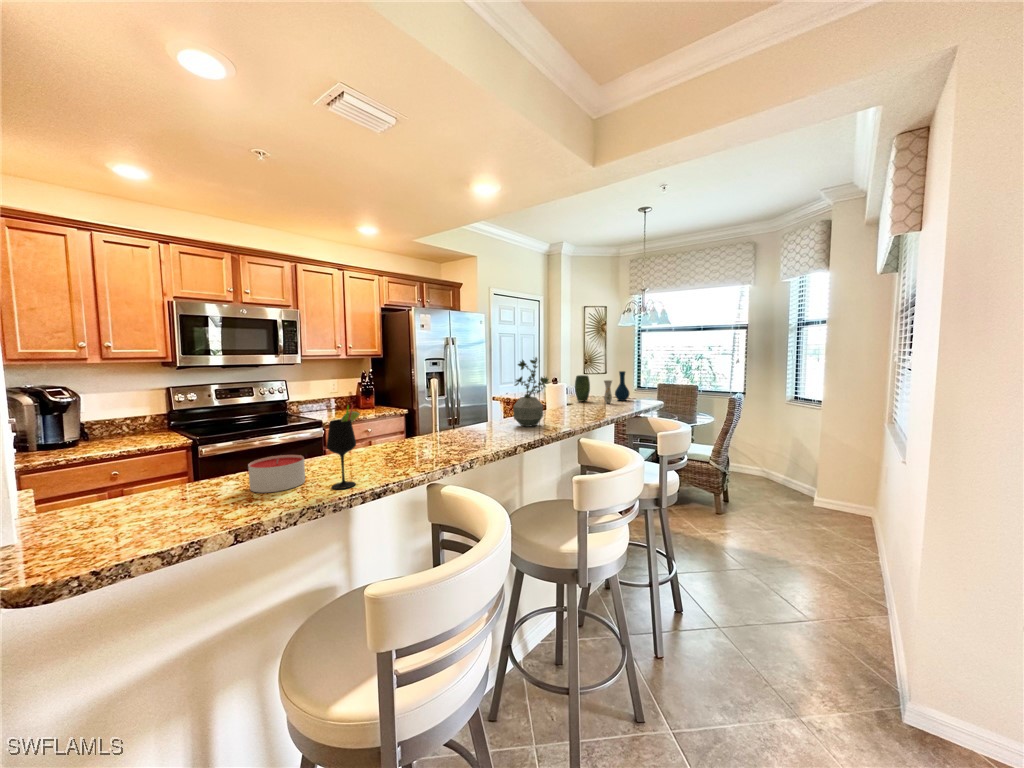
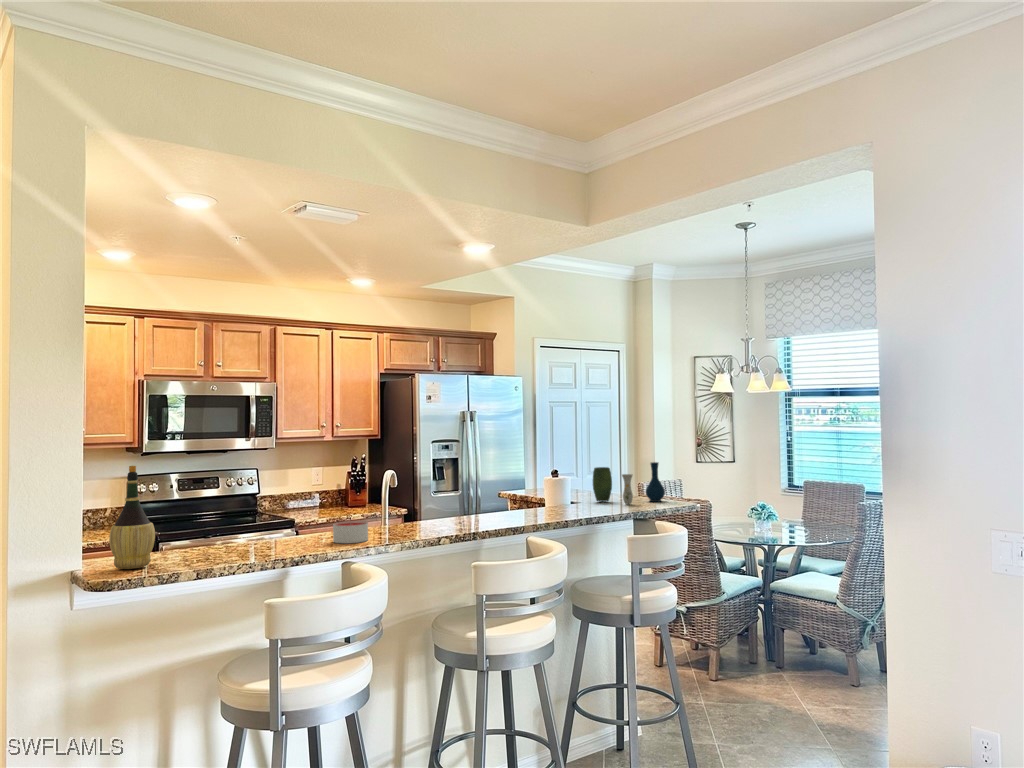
potted plant: present [513,358,549,427] -> none [466,448,510,525]
wine bottle: none [67,370,159,537] -> present [109,465,155,569]
wine glass: present [327,405,360,489] -> none [262,491,288,557]
candle: present [248,455,305,493] -> present [333,521,368,543]

